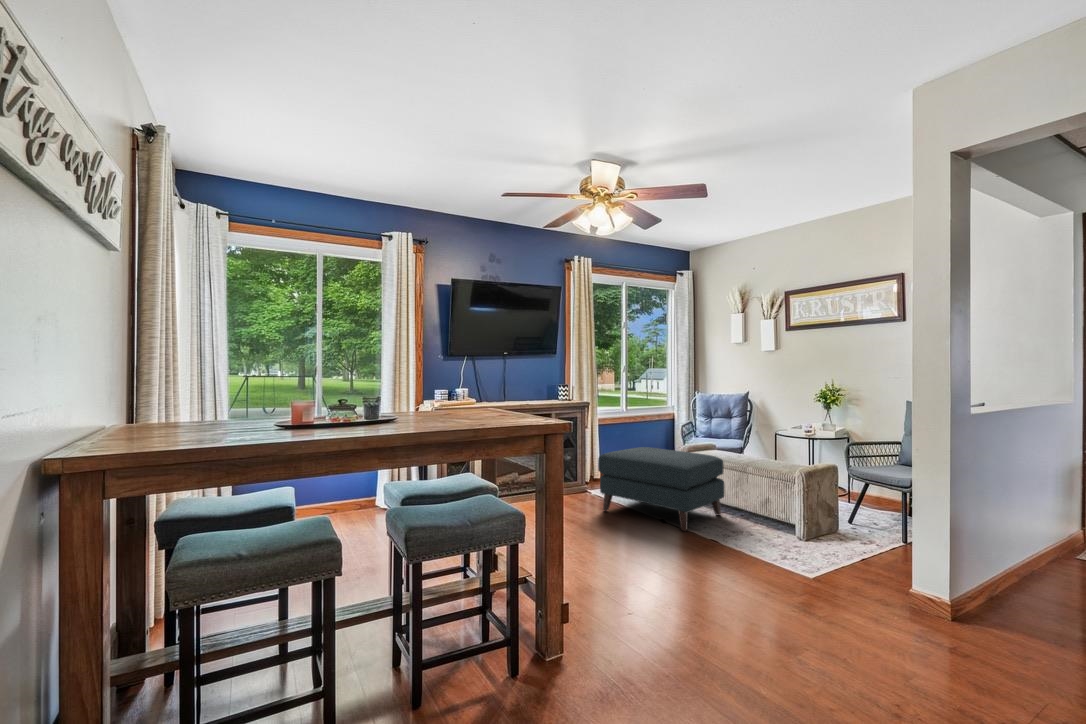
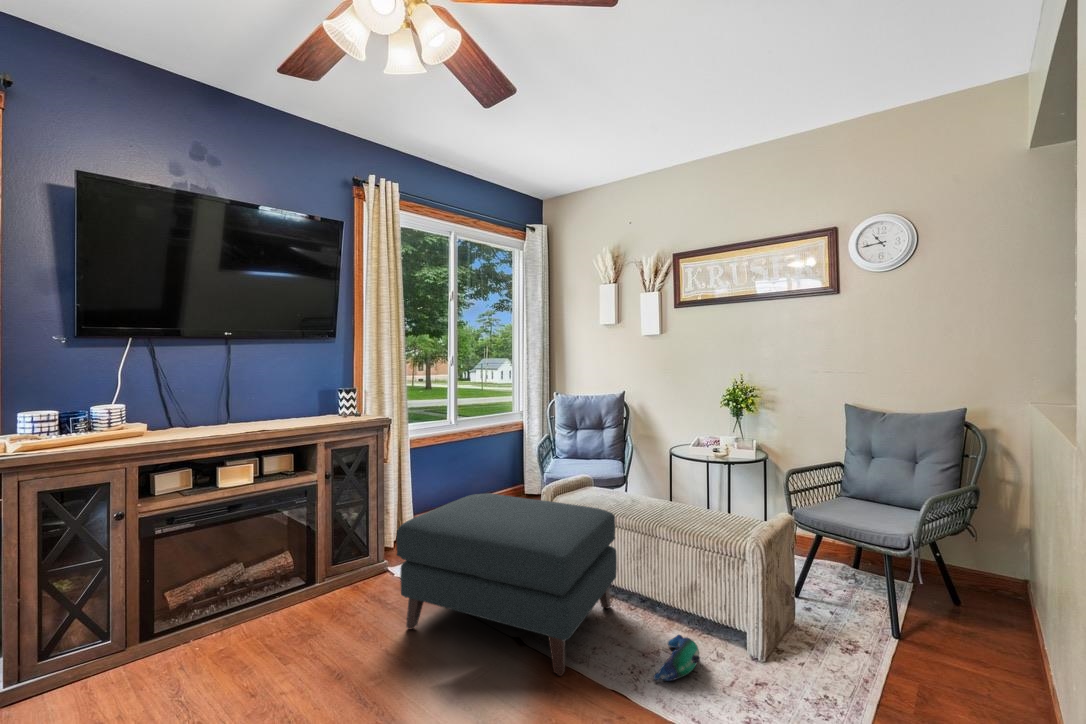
plush toy: none [735,523,764,539] -> present [654,635,700,681]

